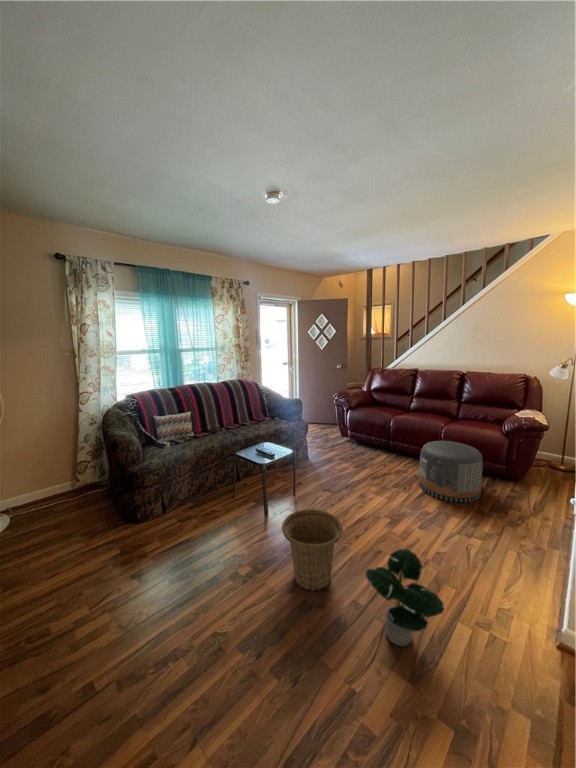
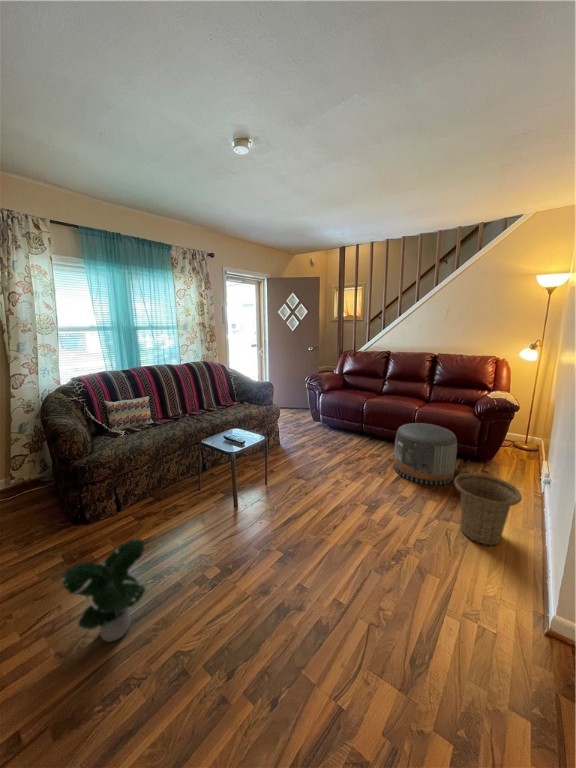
basket: present [282,509,343,591] -> present [454,473,522,545]
potted plant: present [366,549,444,646] -> present [62,539,146,642]

